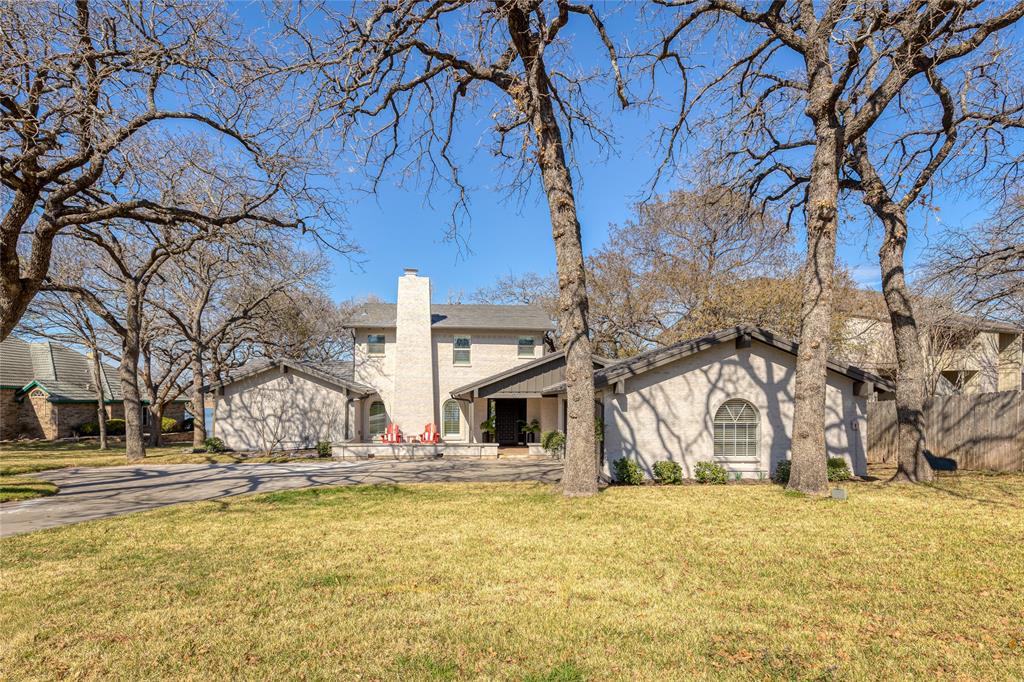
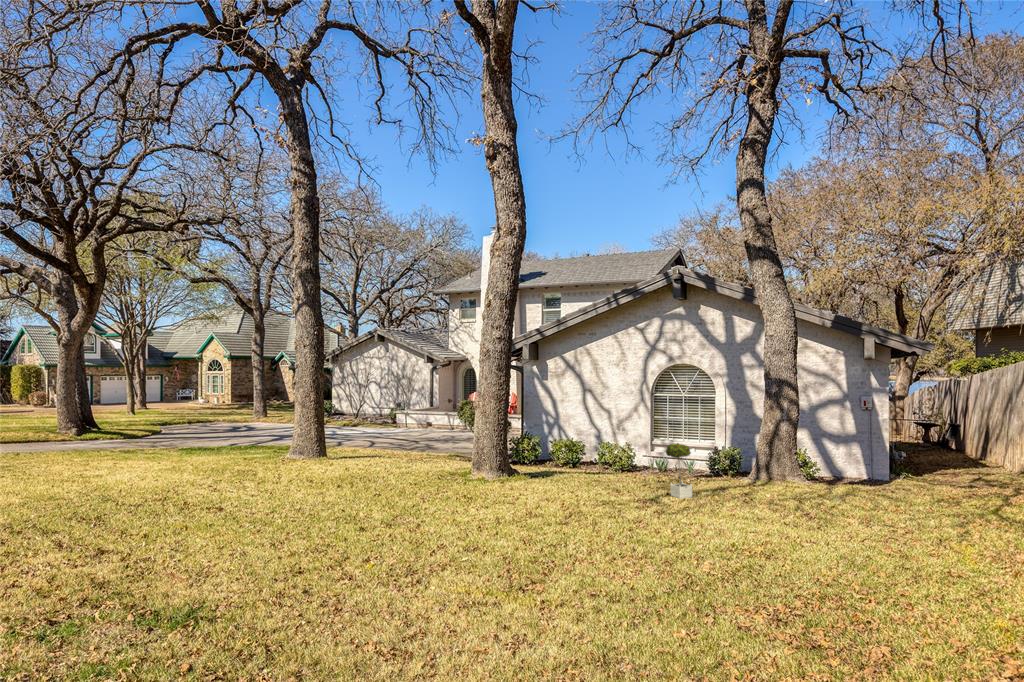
chair: present [922,449,961,488] -> none [915,442,977,506]

